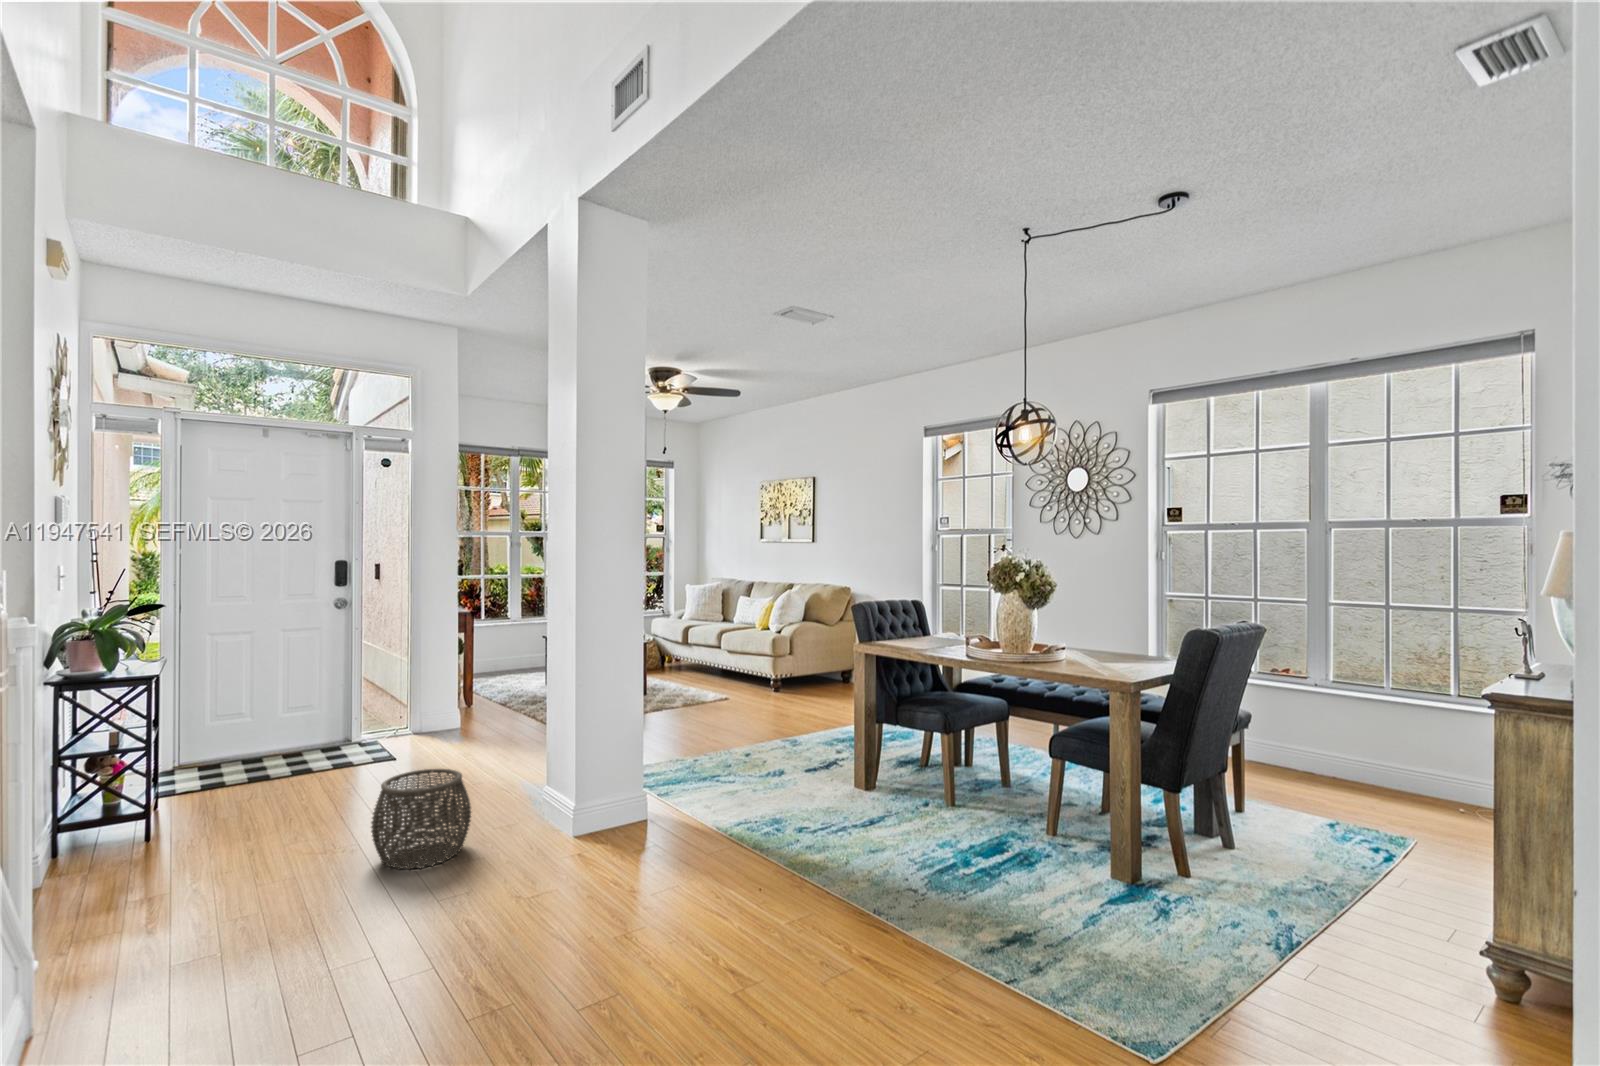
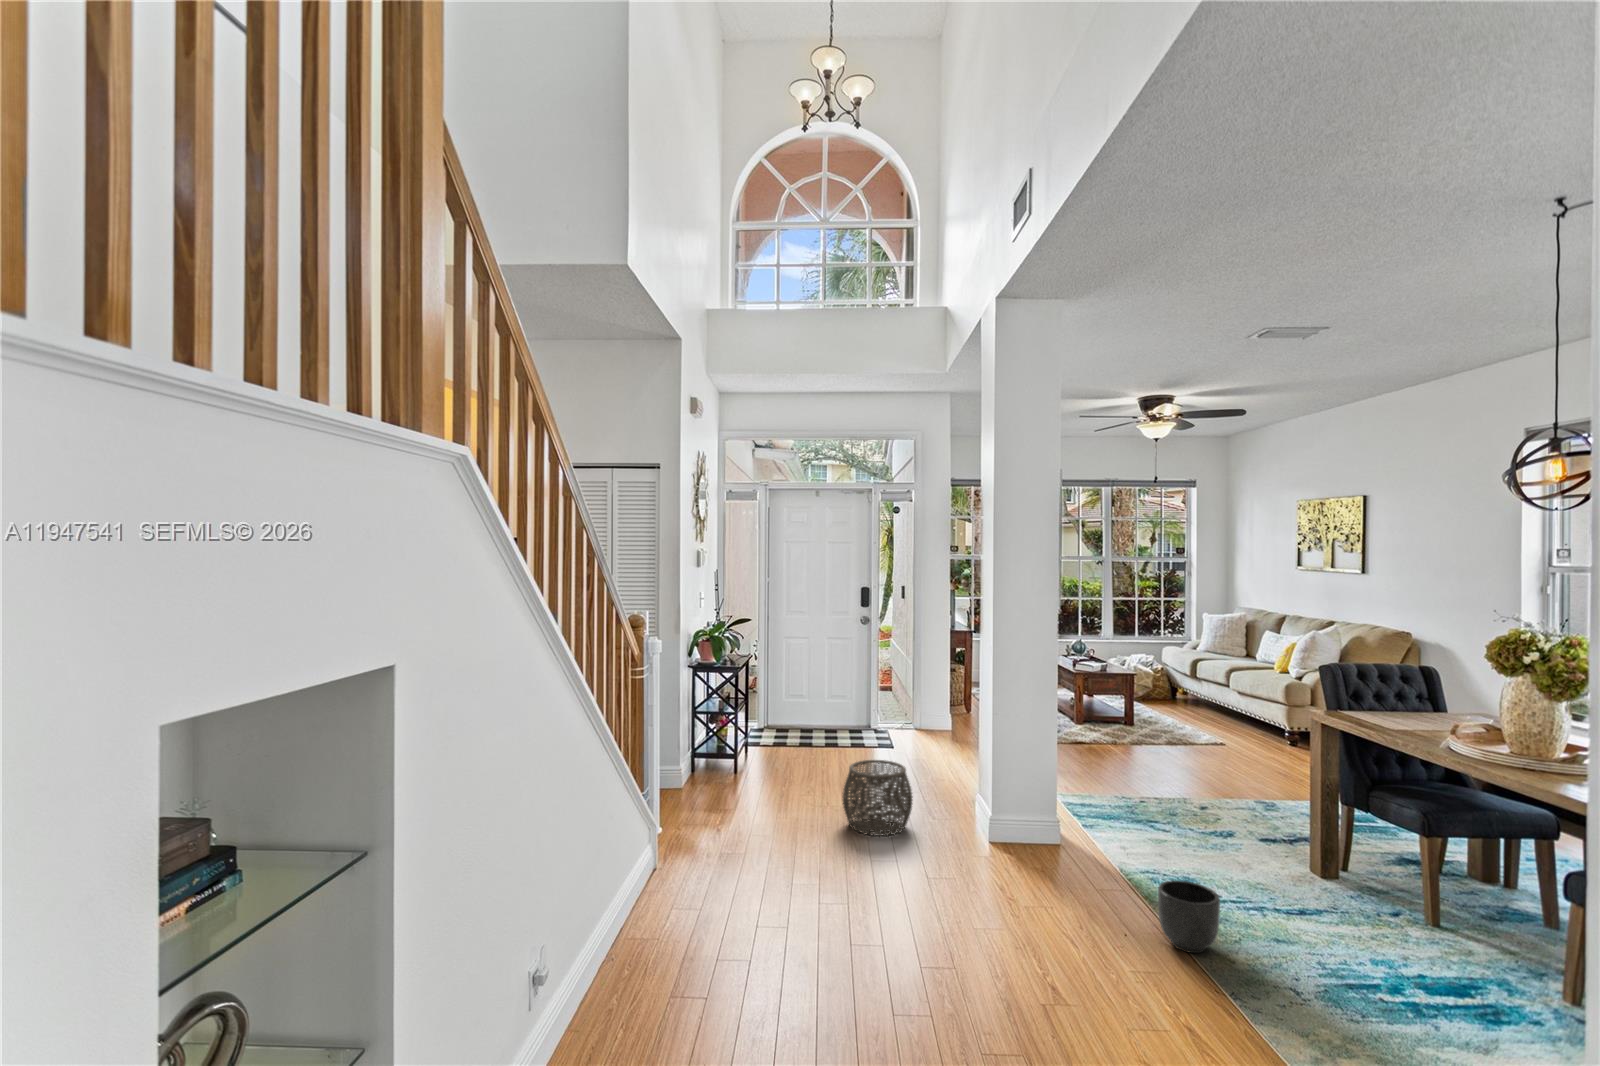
planter: none [785,818,840,887] -> present [1158,880,1220,953]

